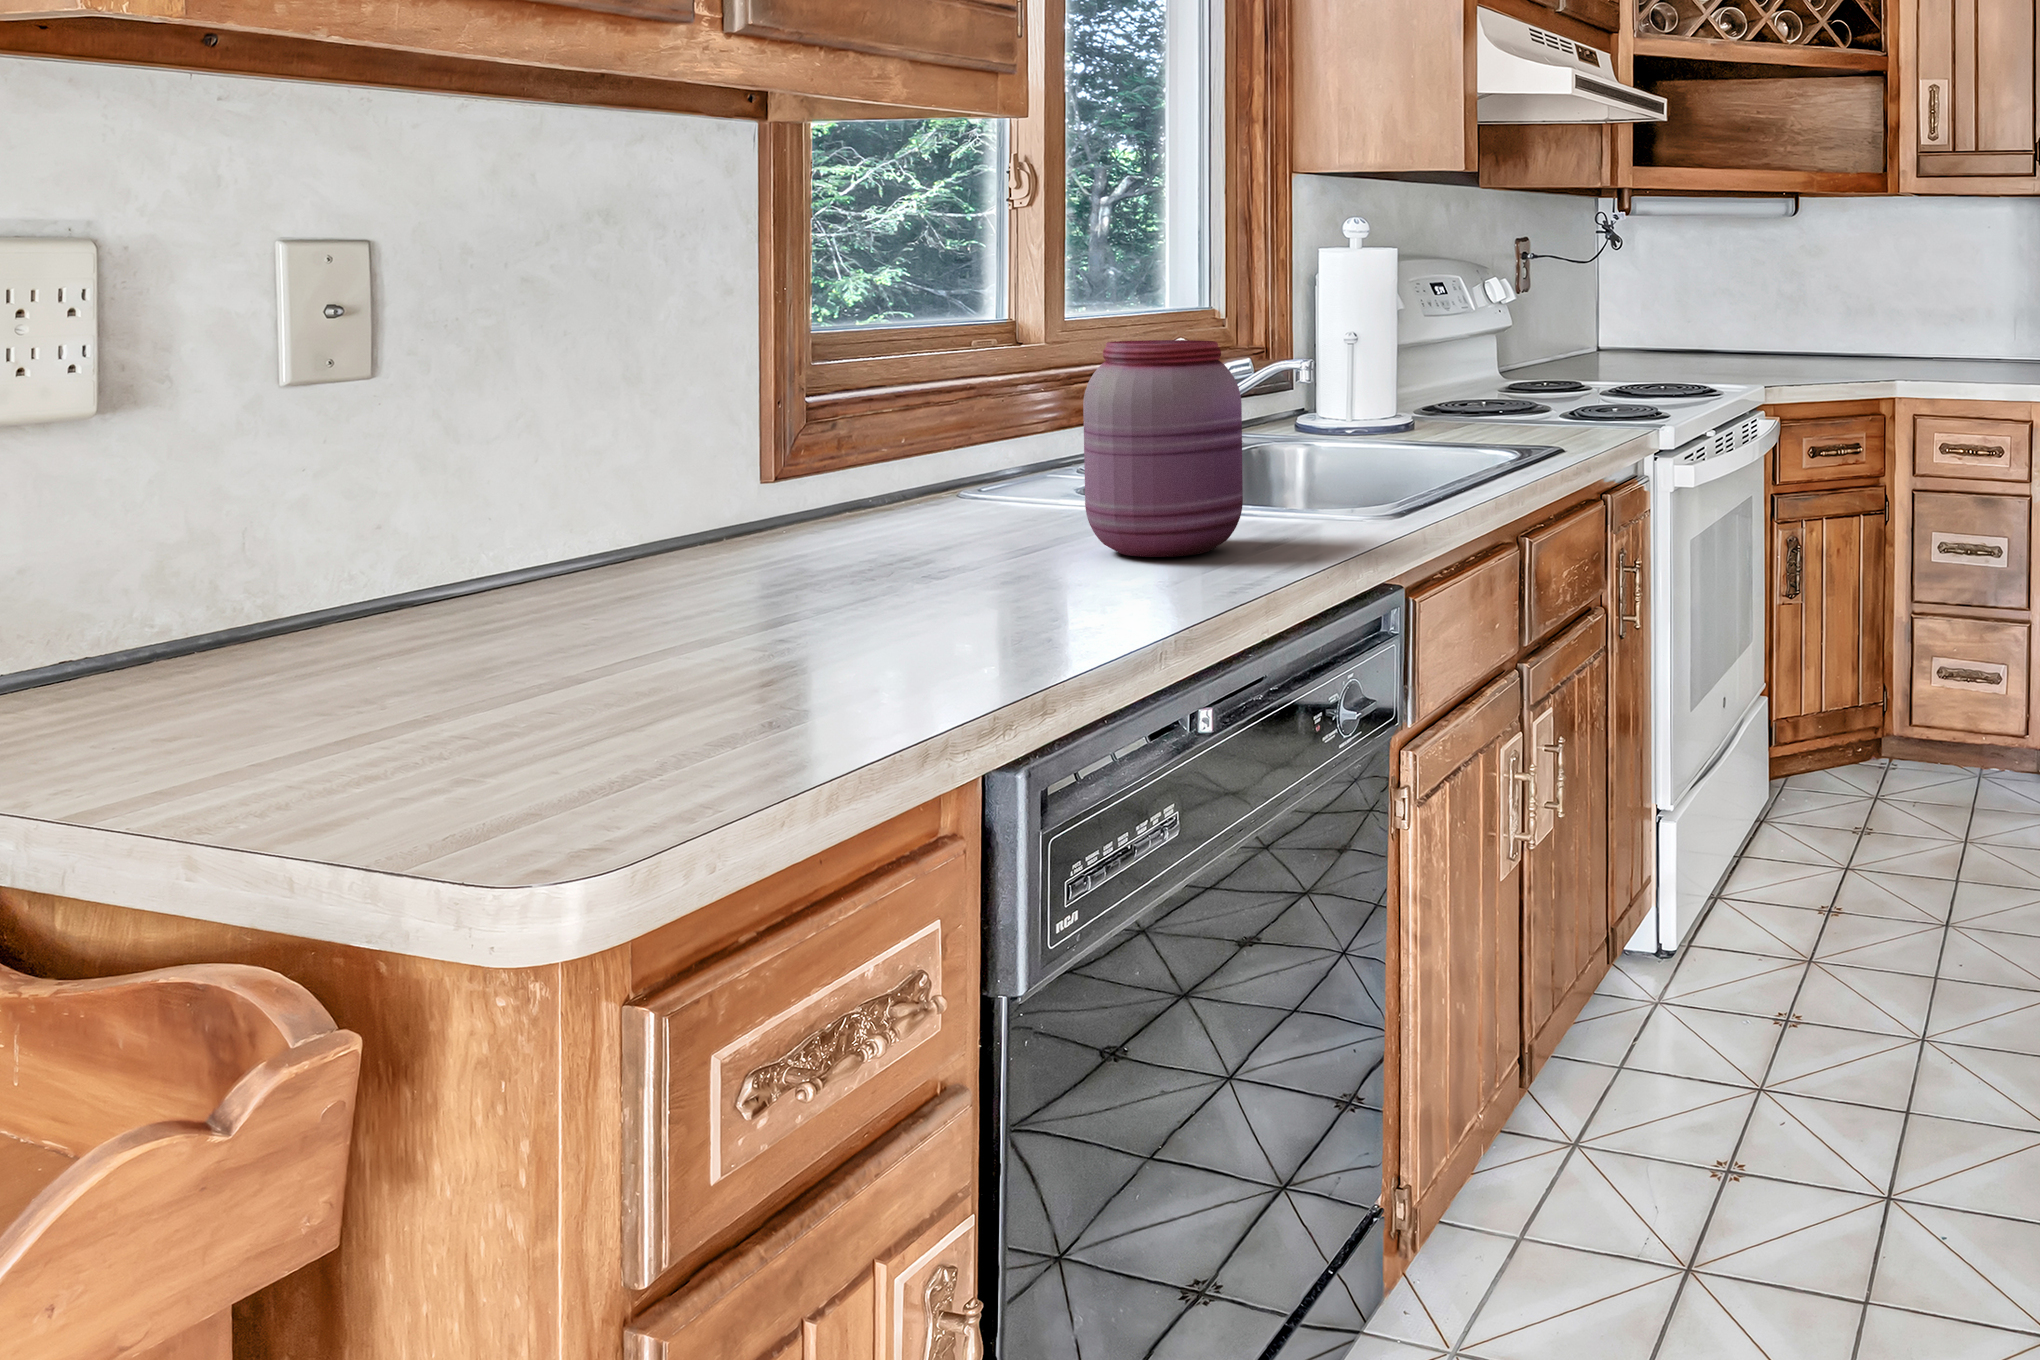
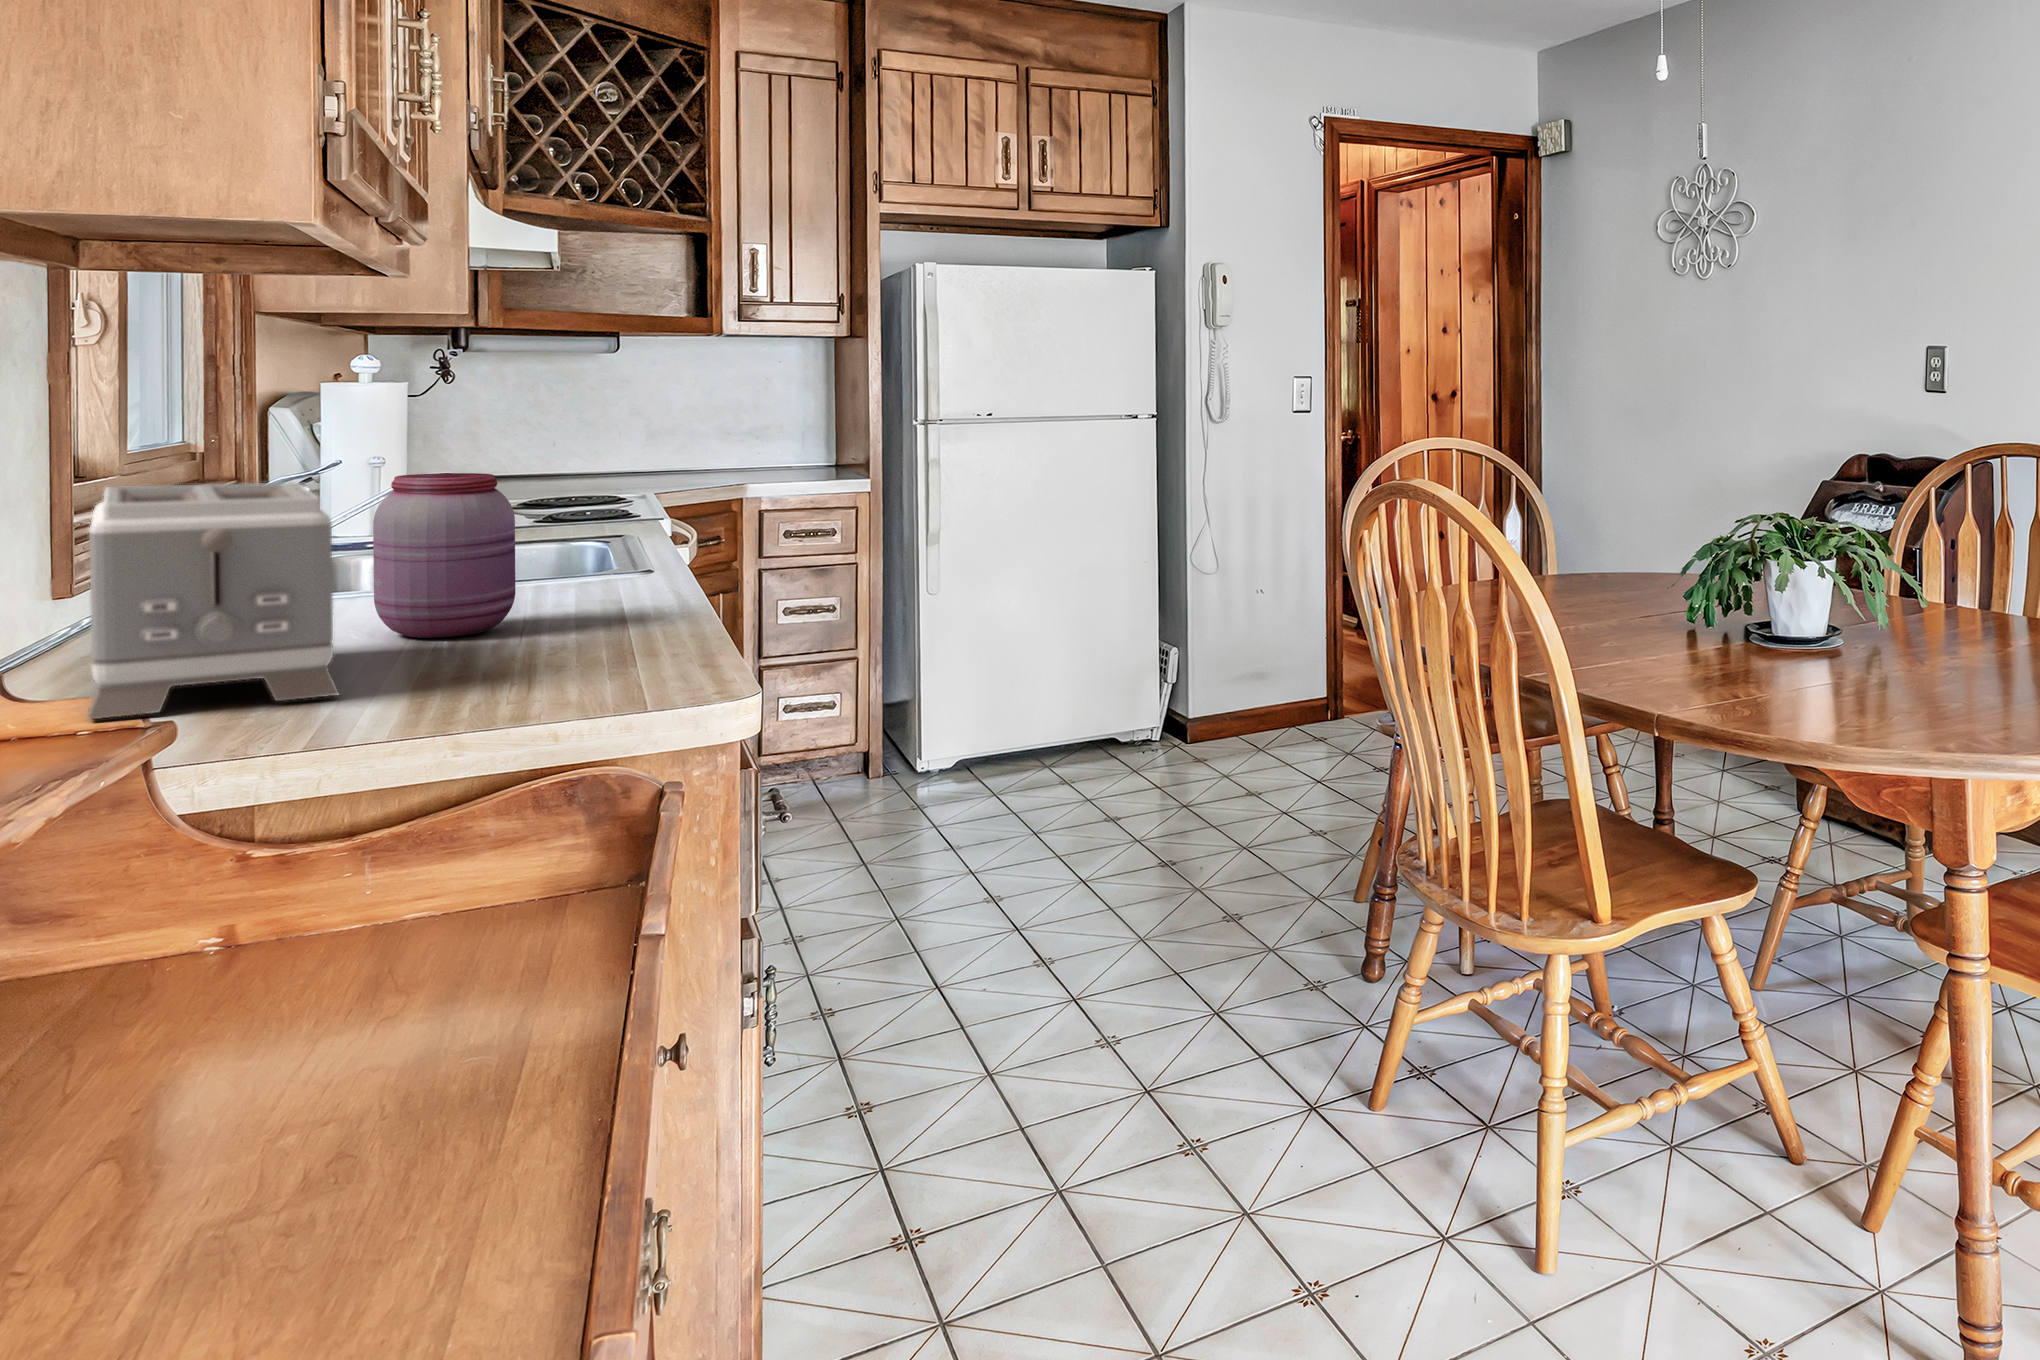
toaster: none [592,342,991,628] -> present [88,482,339,719]

